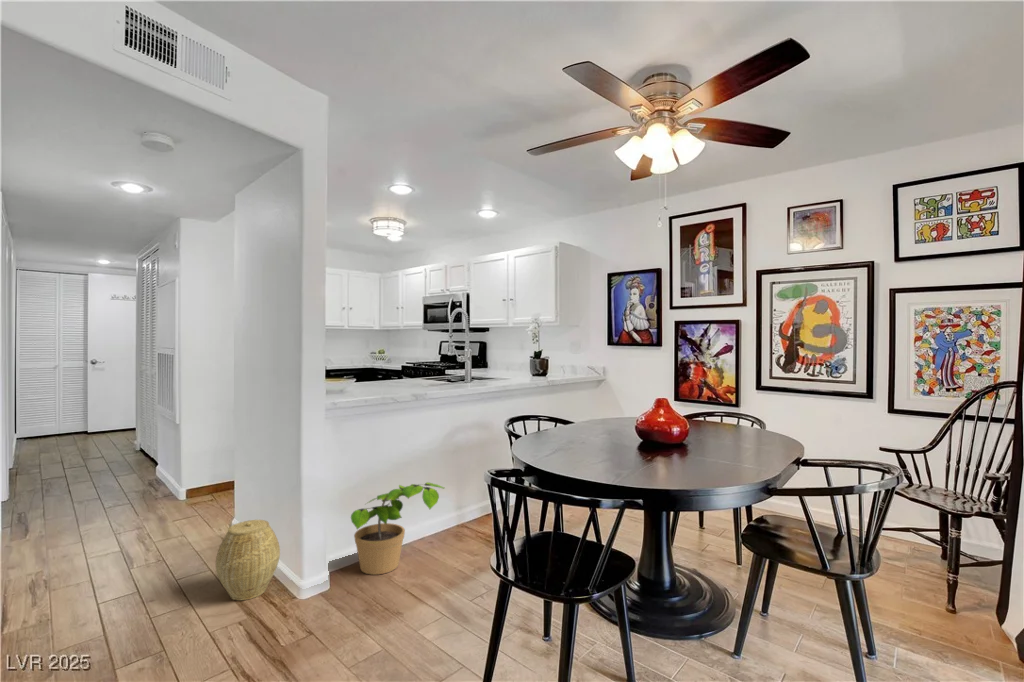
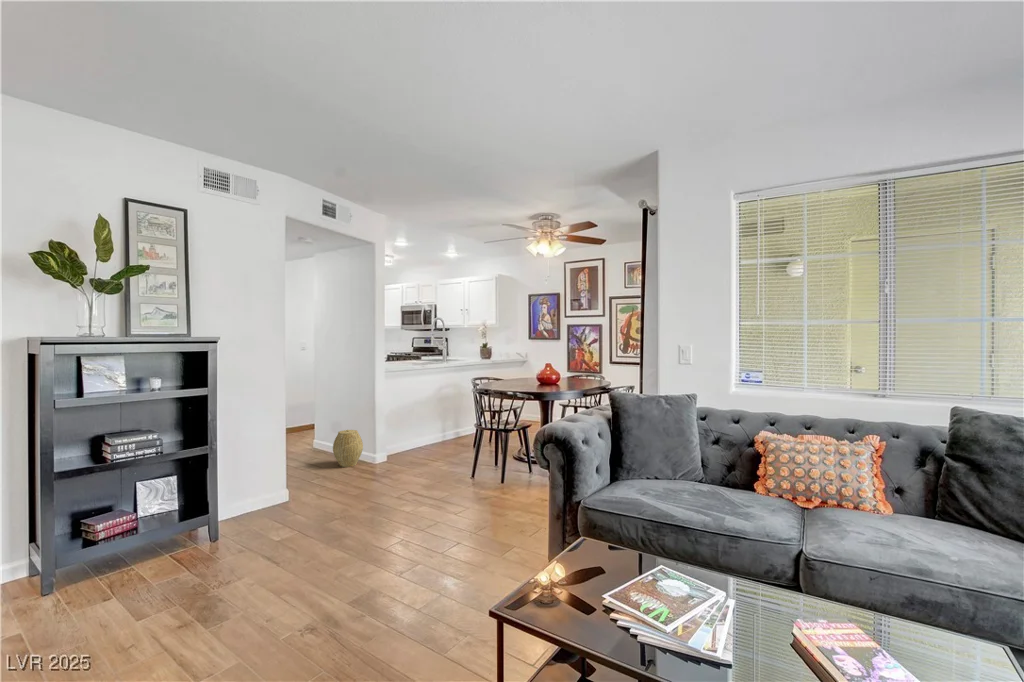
potted plant: present [351,482,444,575] -> none [397,410,445,458]

